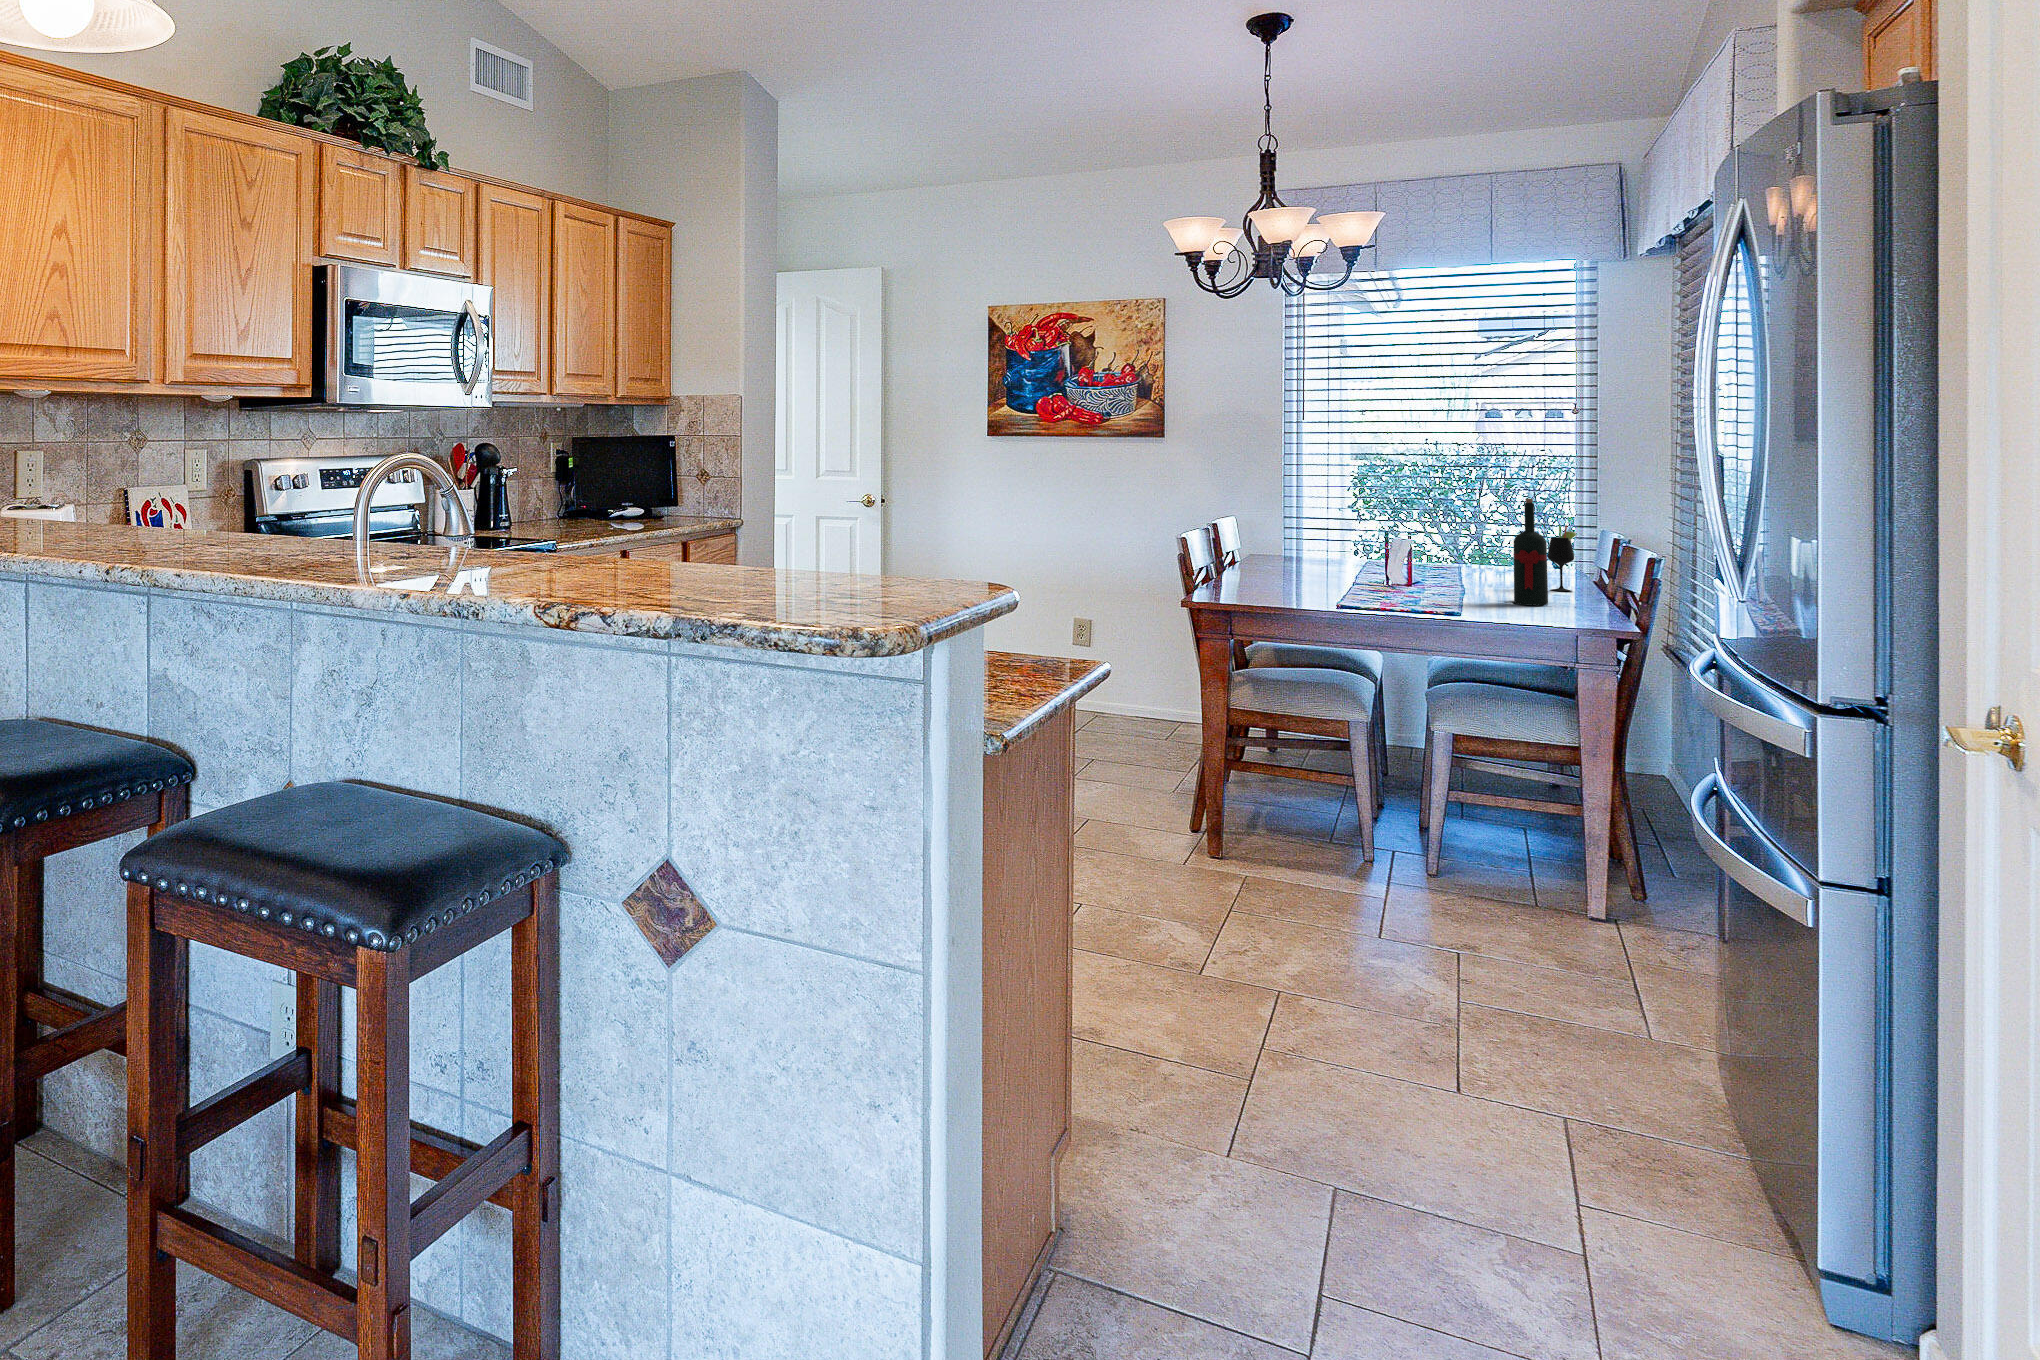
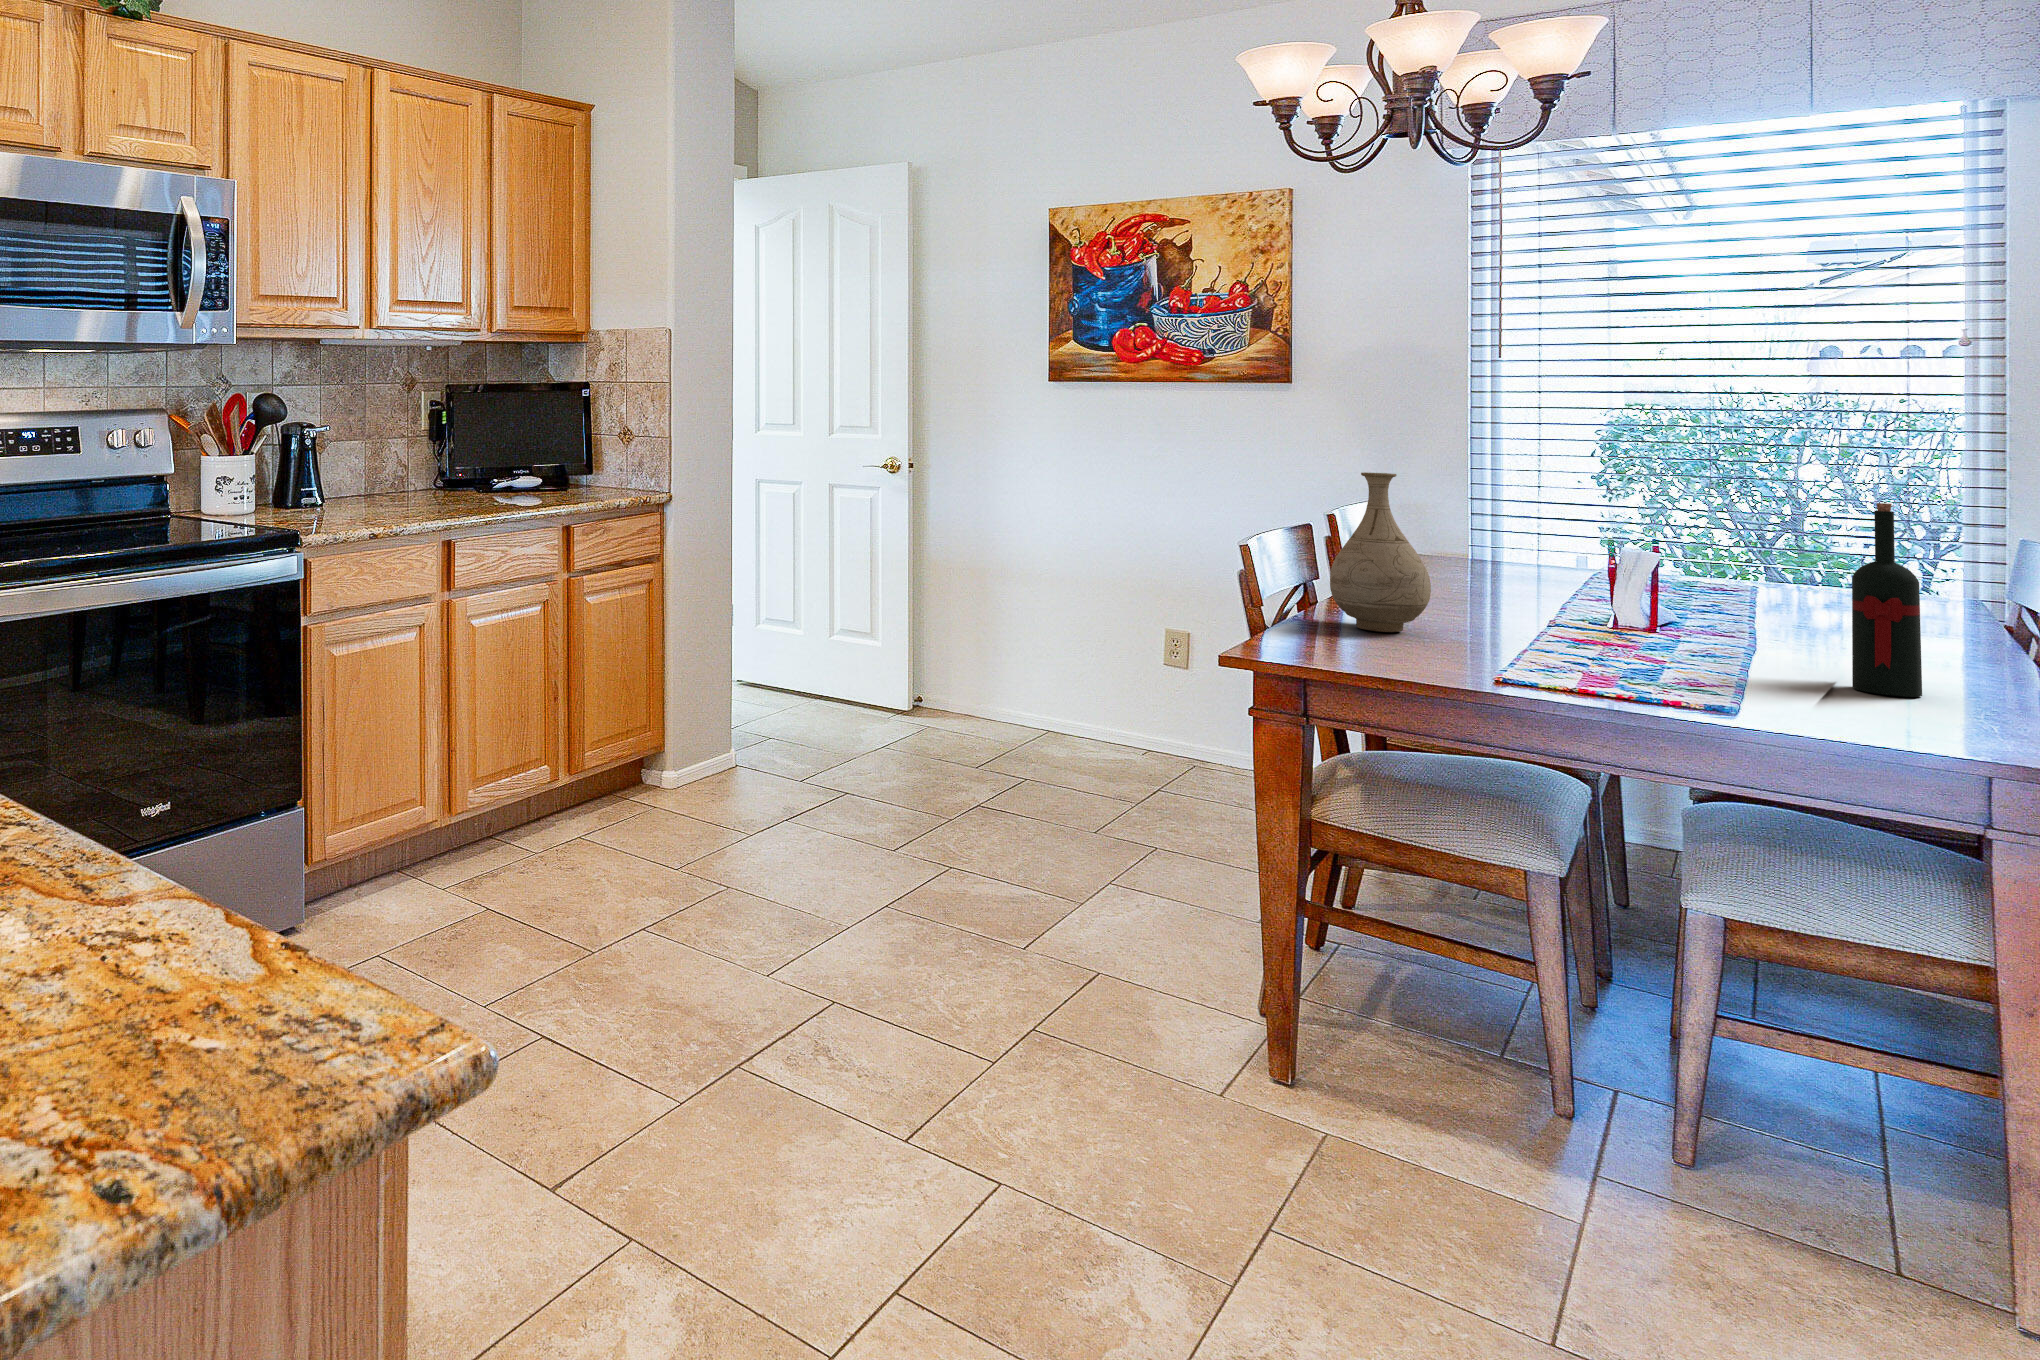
vase: none [1227,488,1287,586] -> present [1330,472,1431,632]
wine glass: present [1548,525,1576,591] -> none [1917,544,1976,658]

